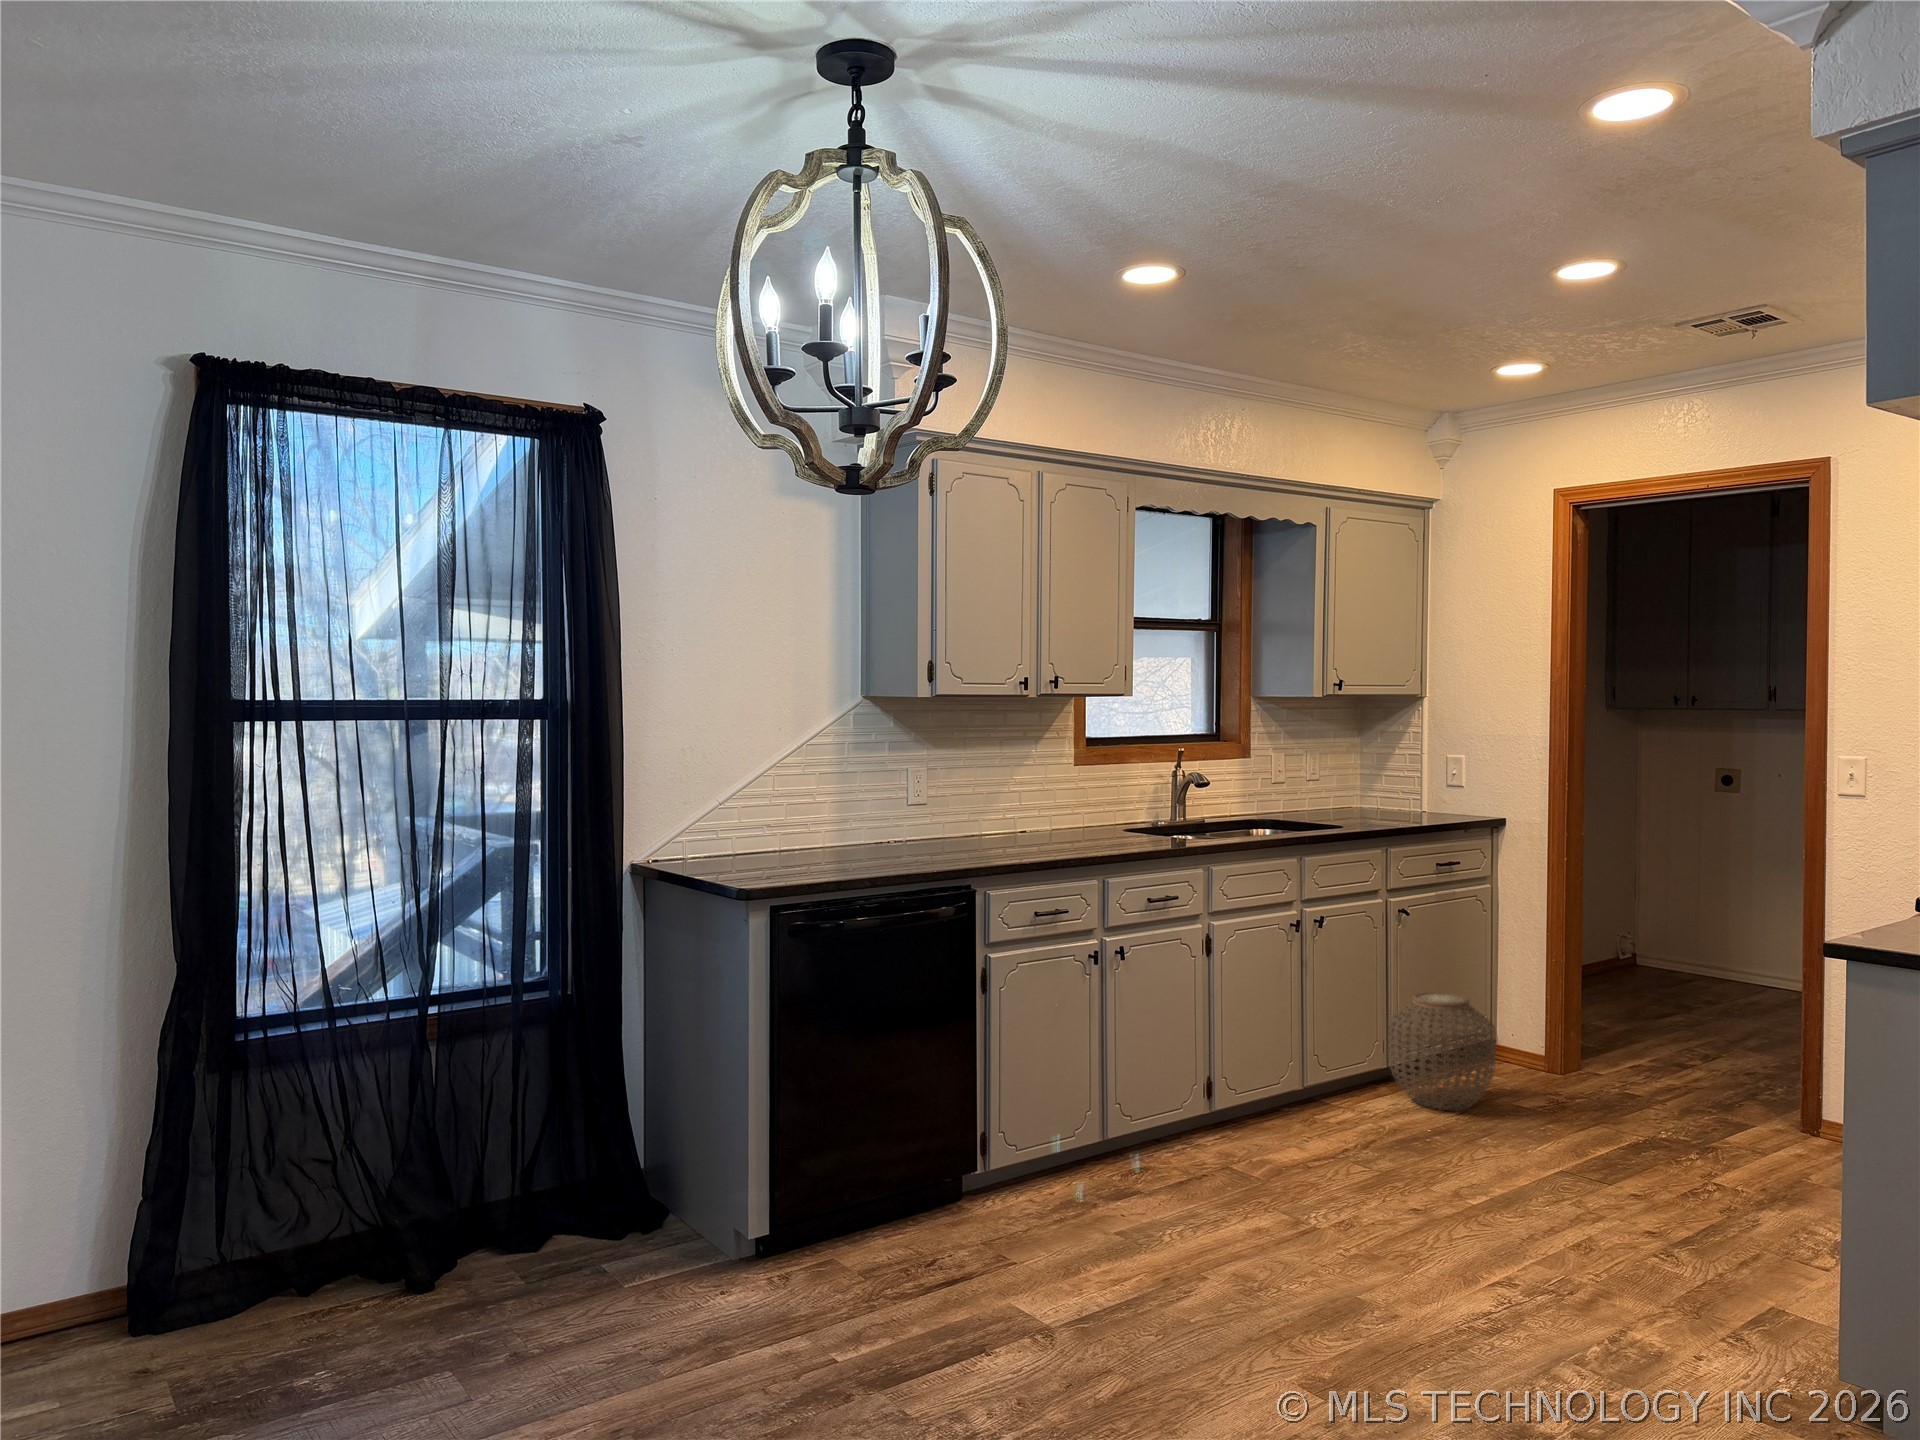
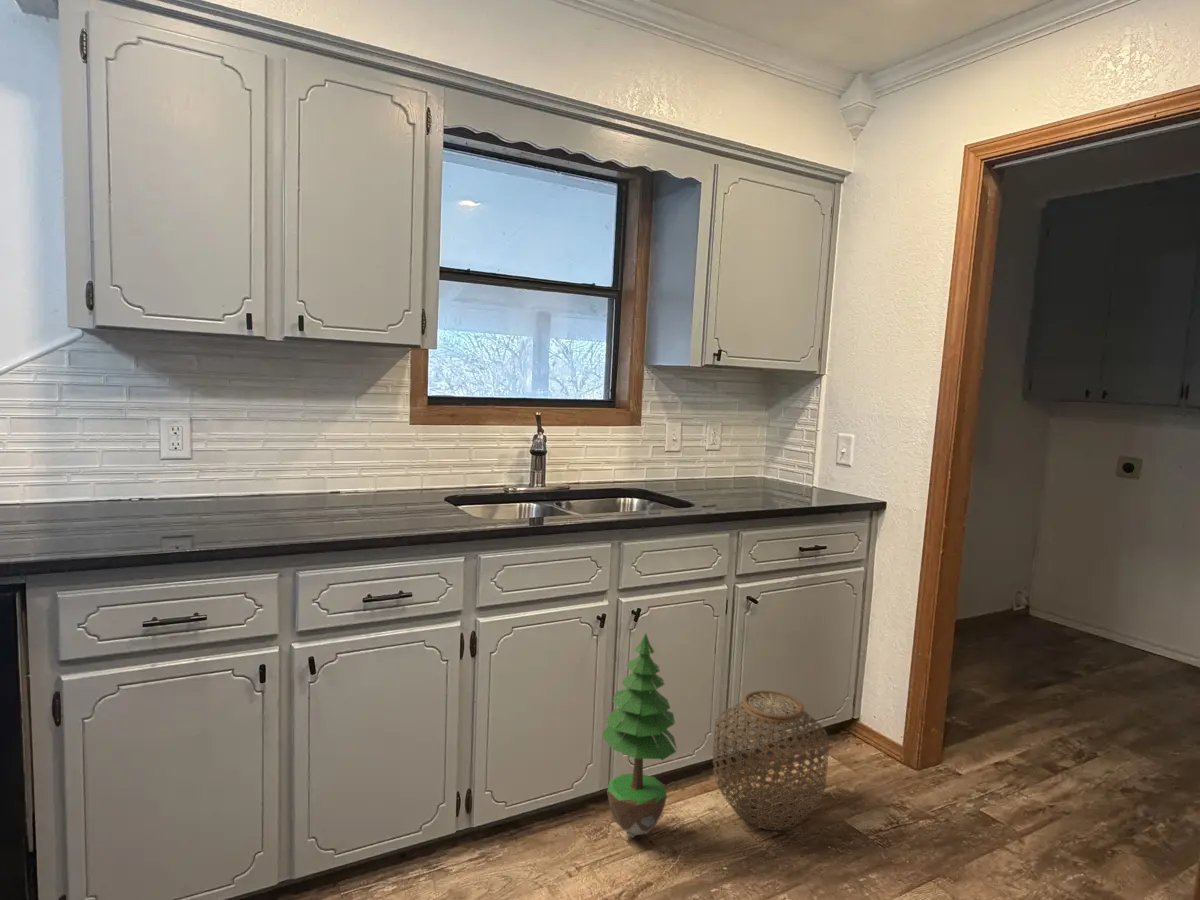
potted tree: none [1305,932,1375,1120] -> present [602,634,676,837]

